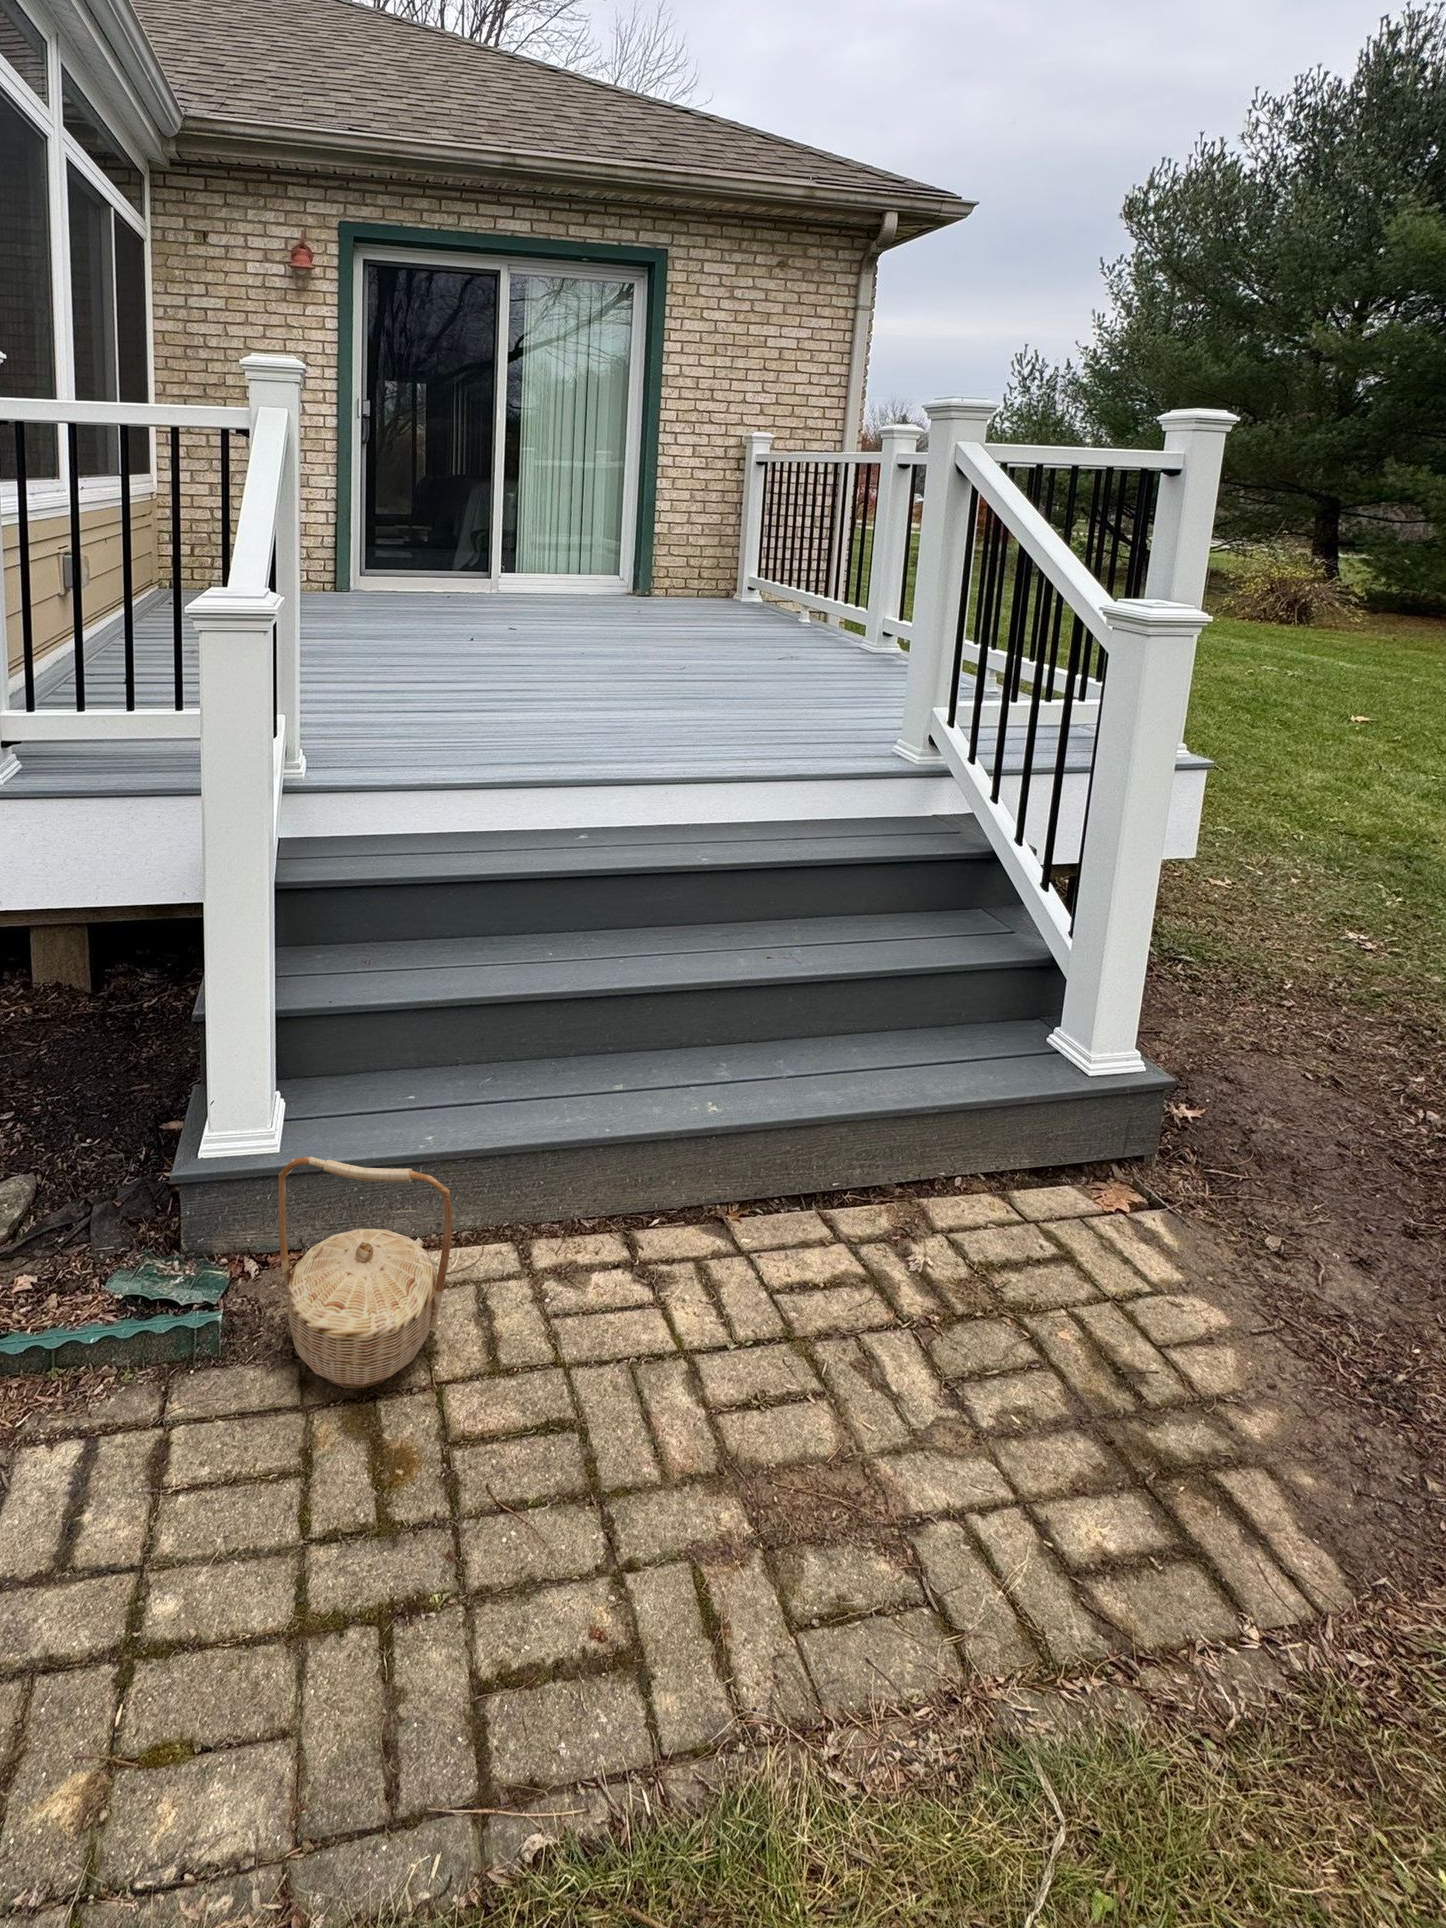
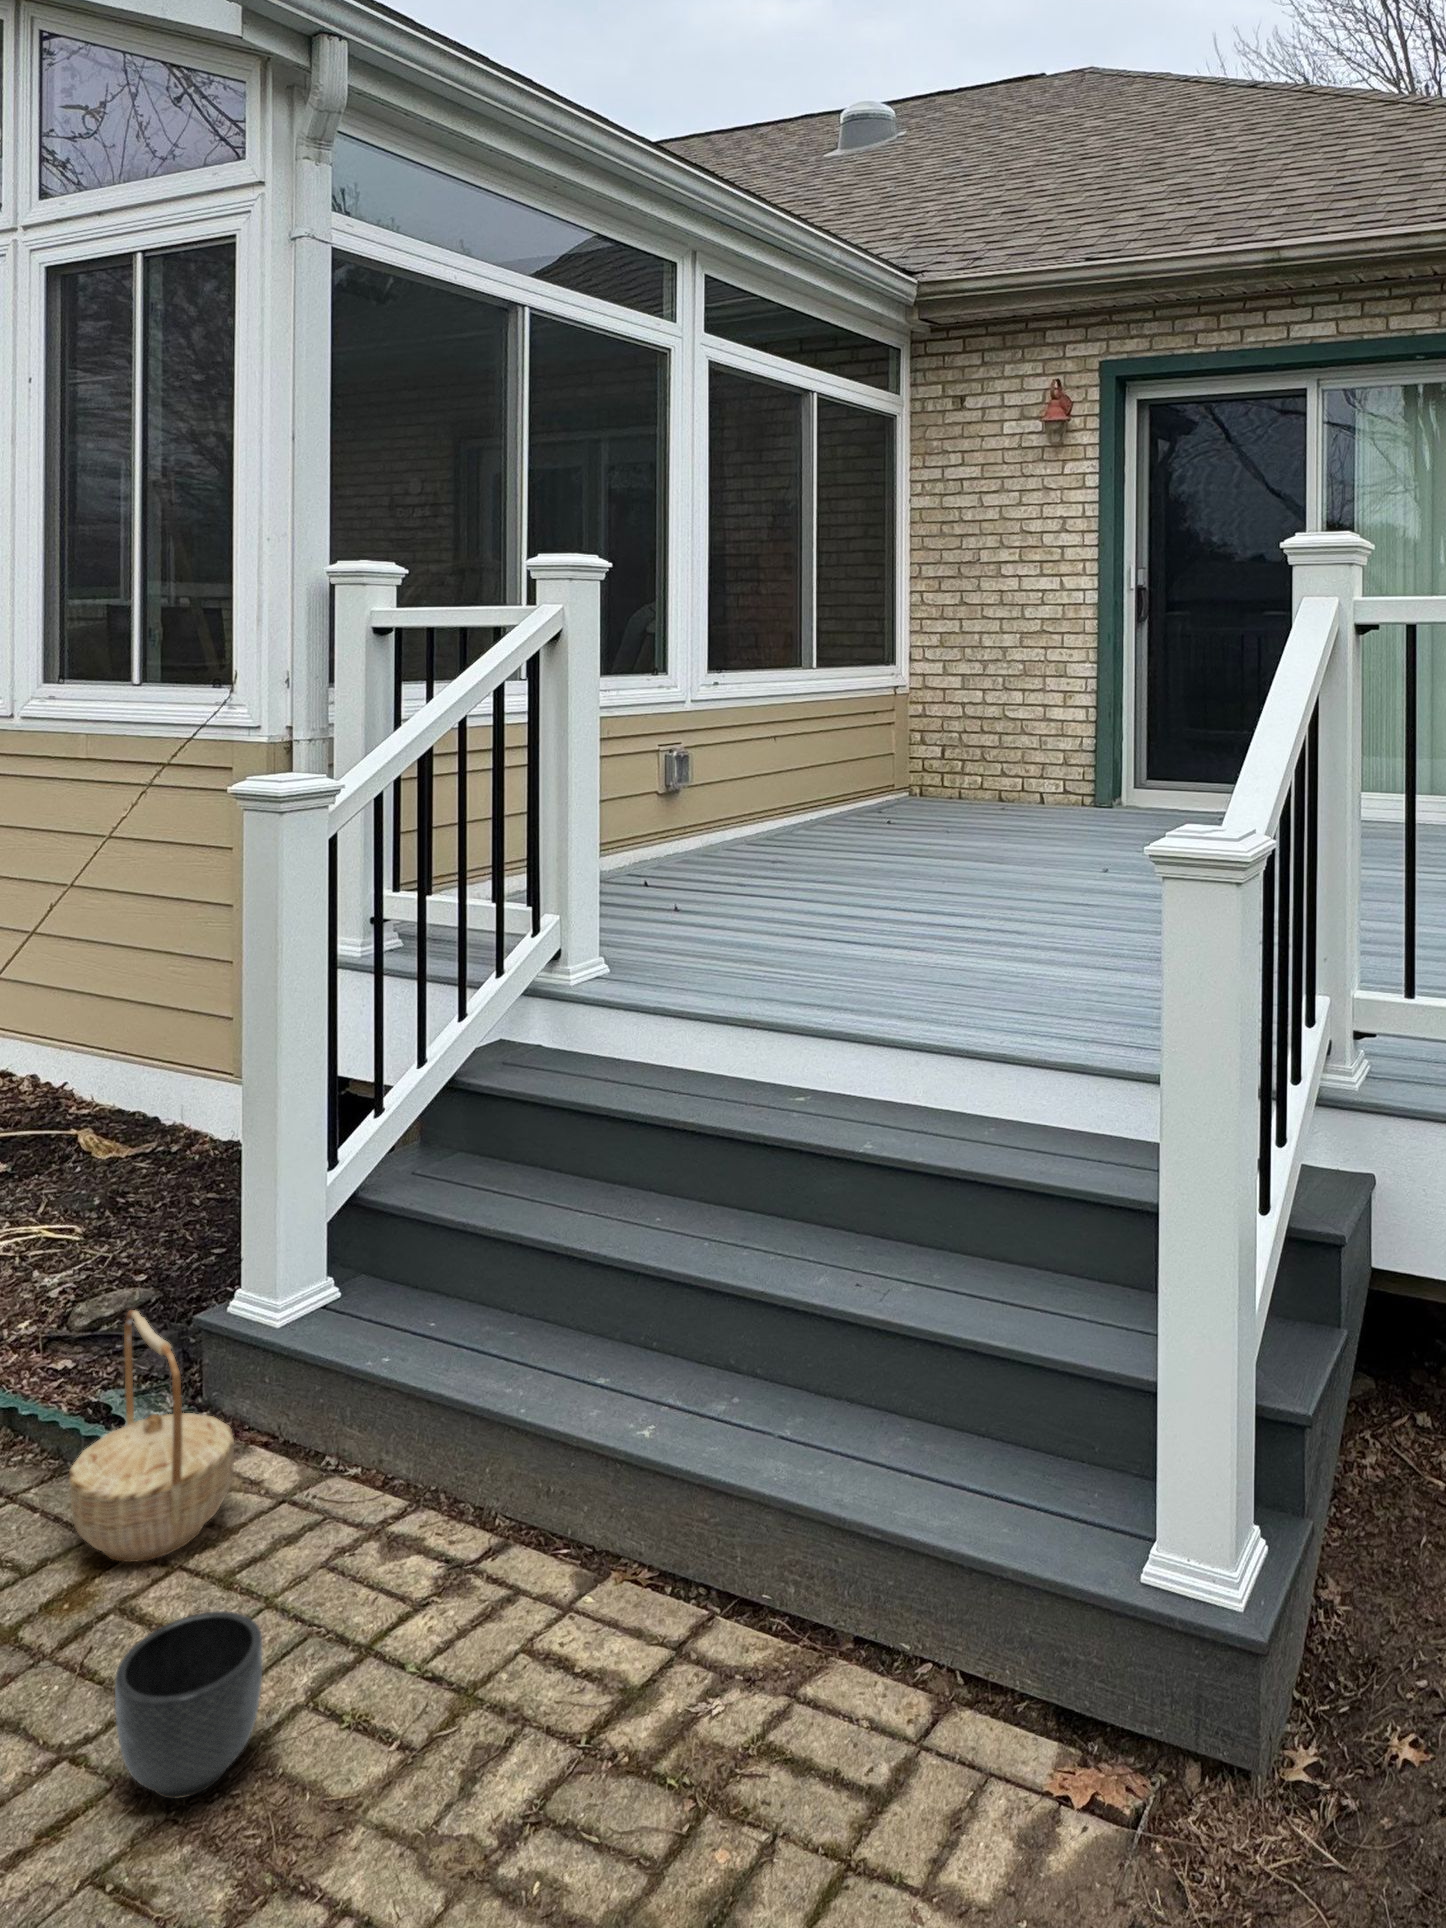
planter: none [678,1342,799,1508] -> present [115,1611,262,1799]

